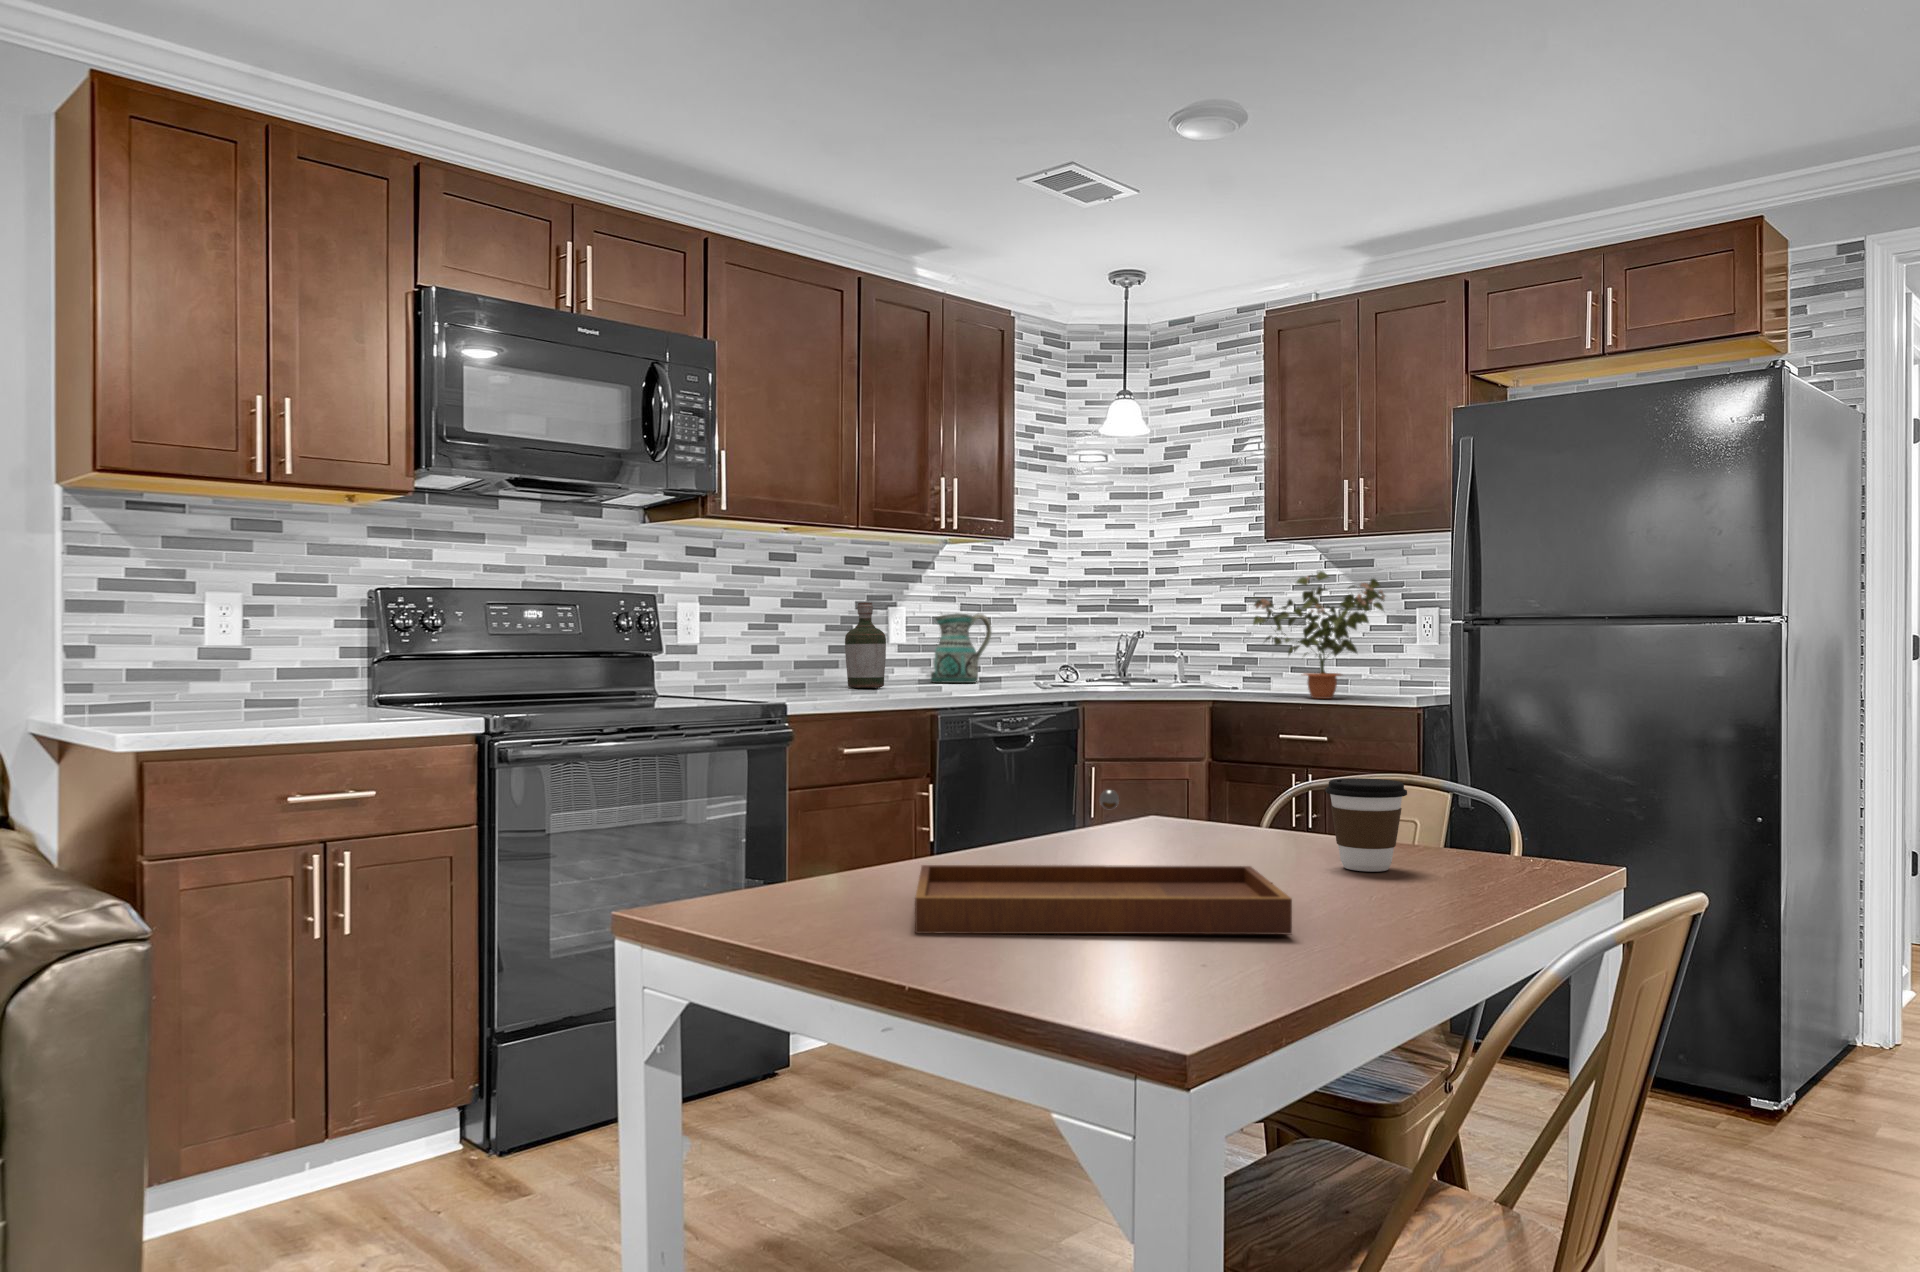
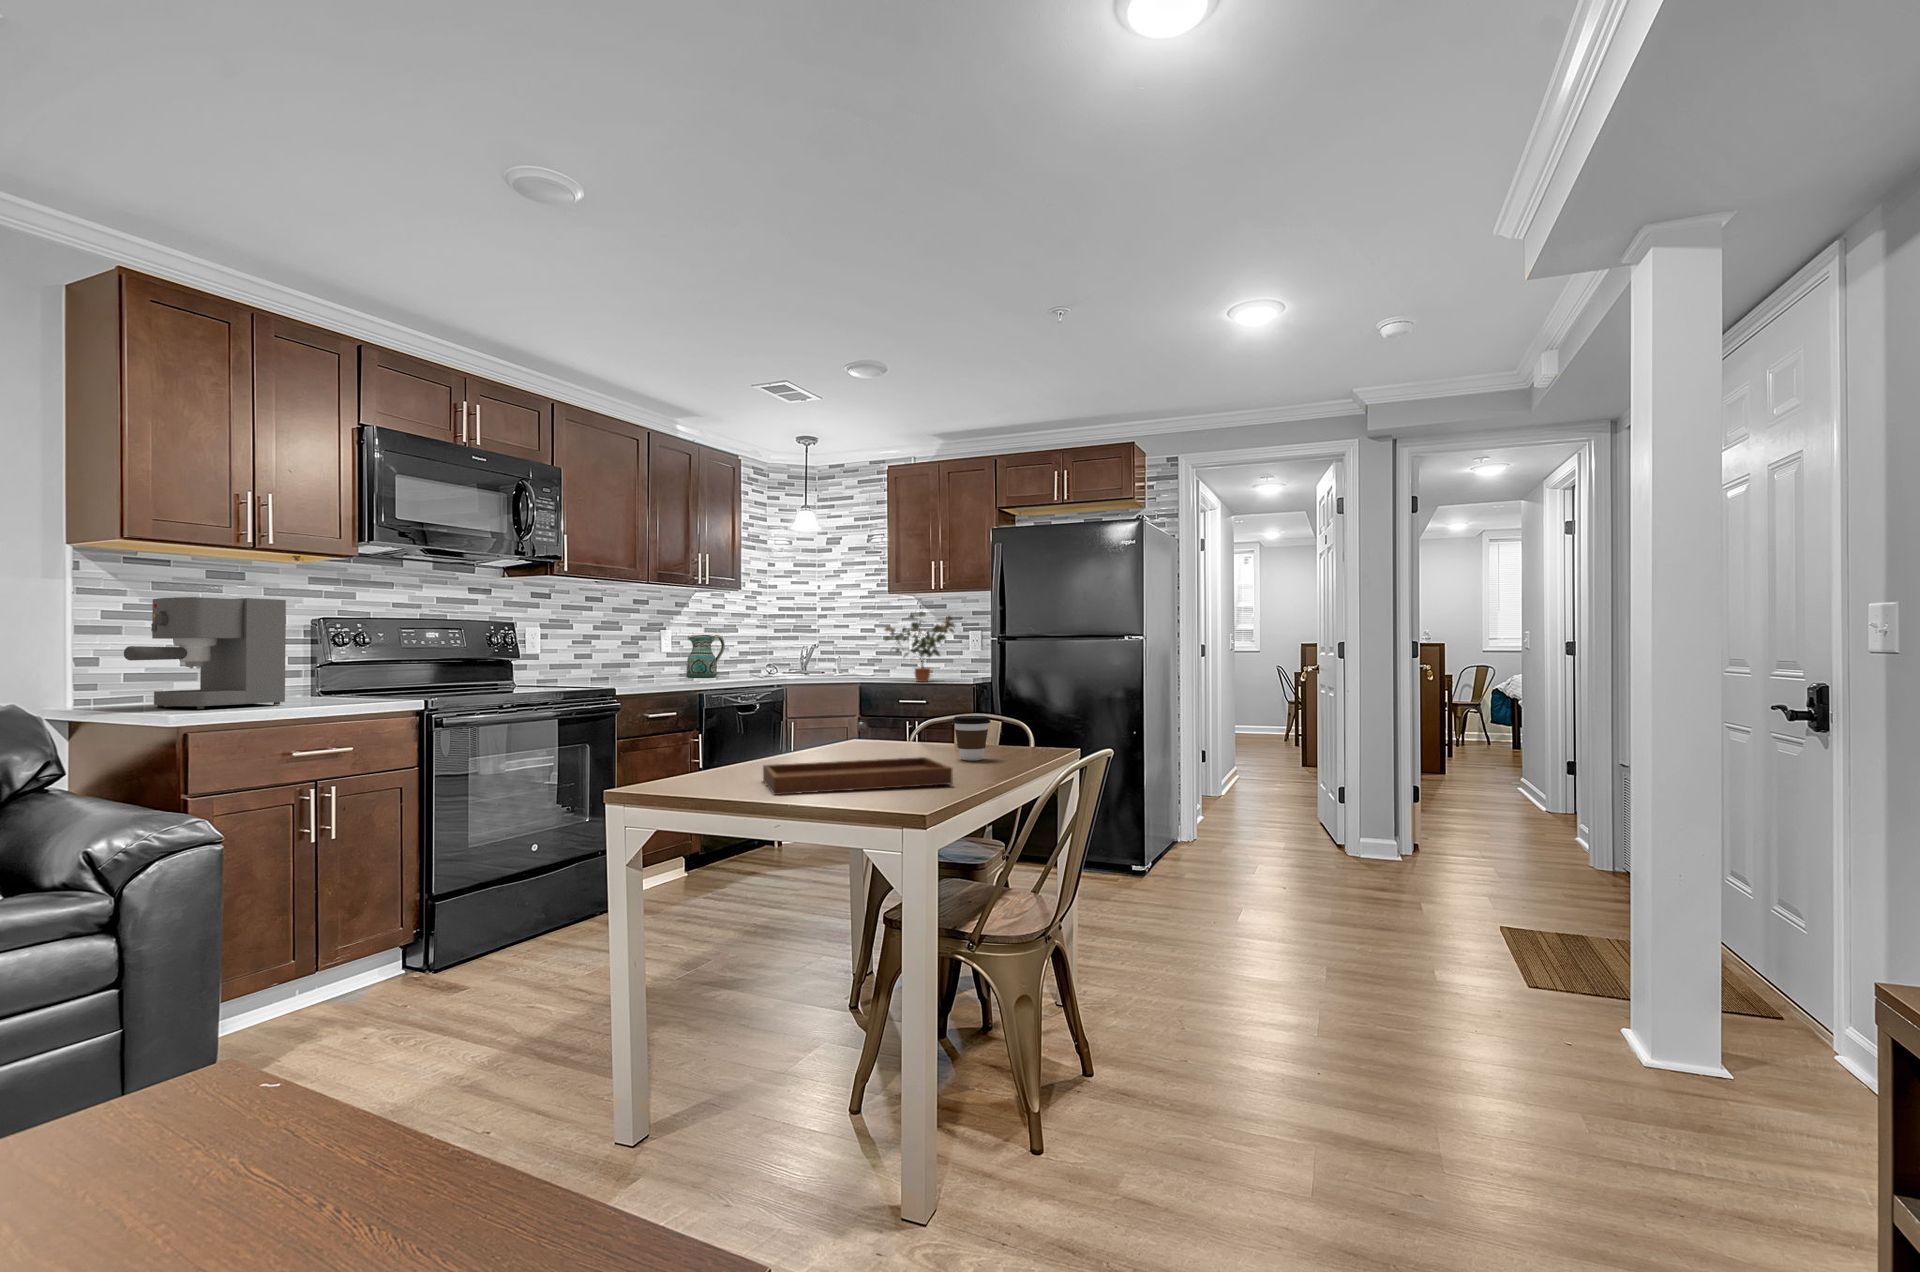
coffee maker: none [112,558,317,720] -> present [124,597,286,709]
bottle: present [845,603,886,688] -> none [635,628,663,681]

